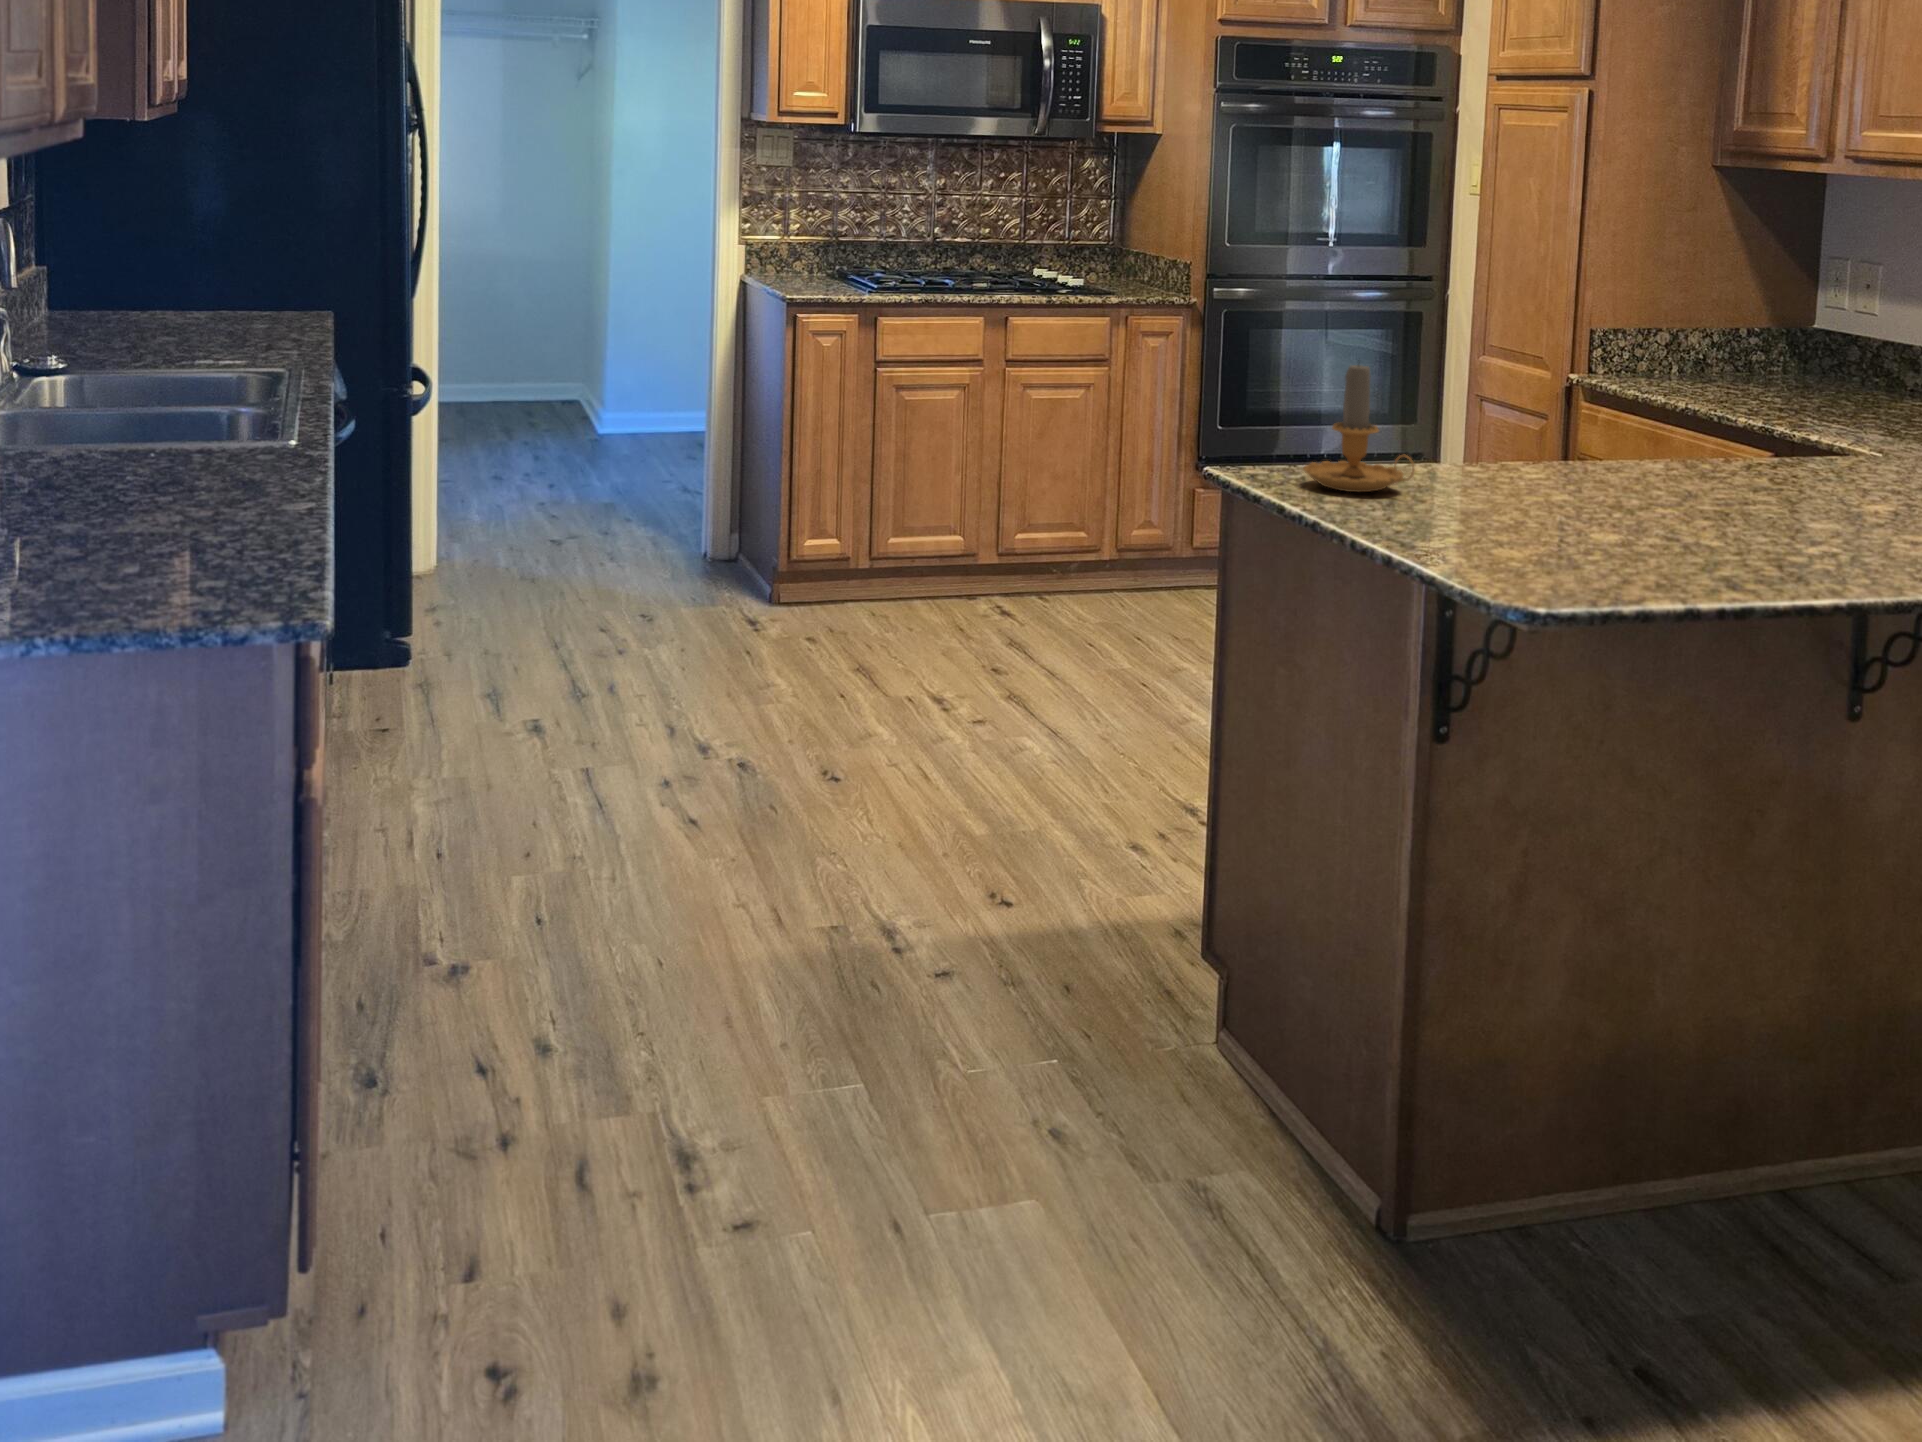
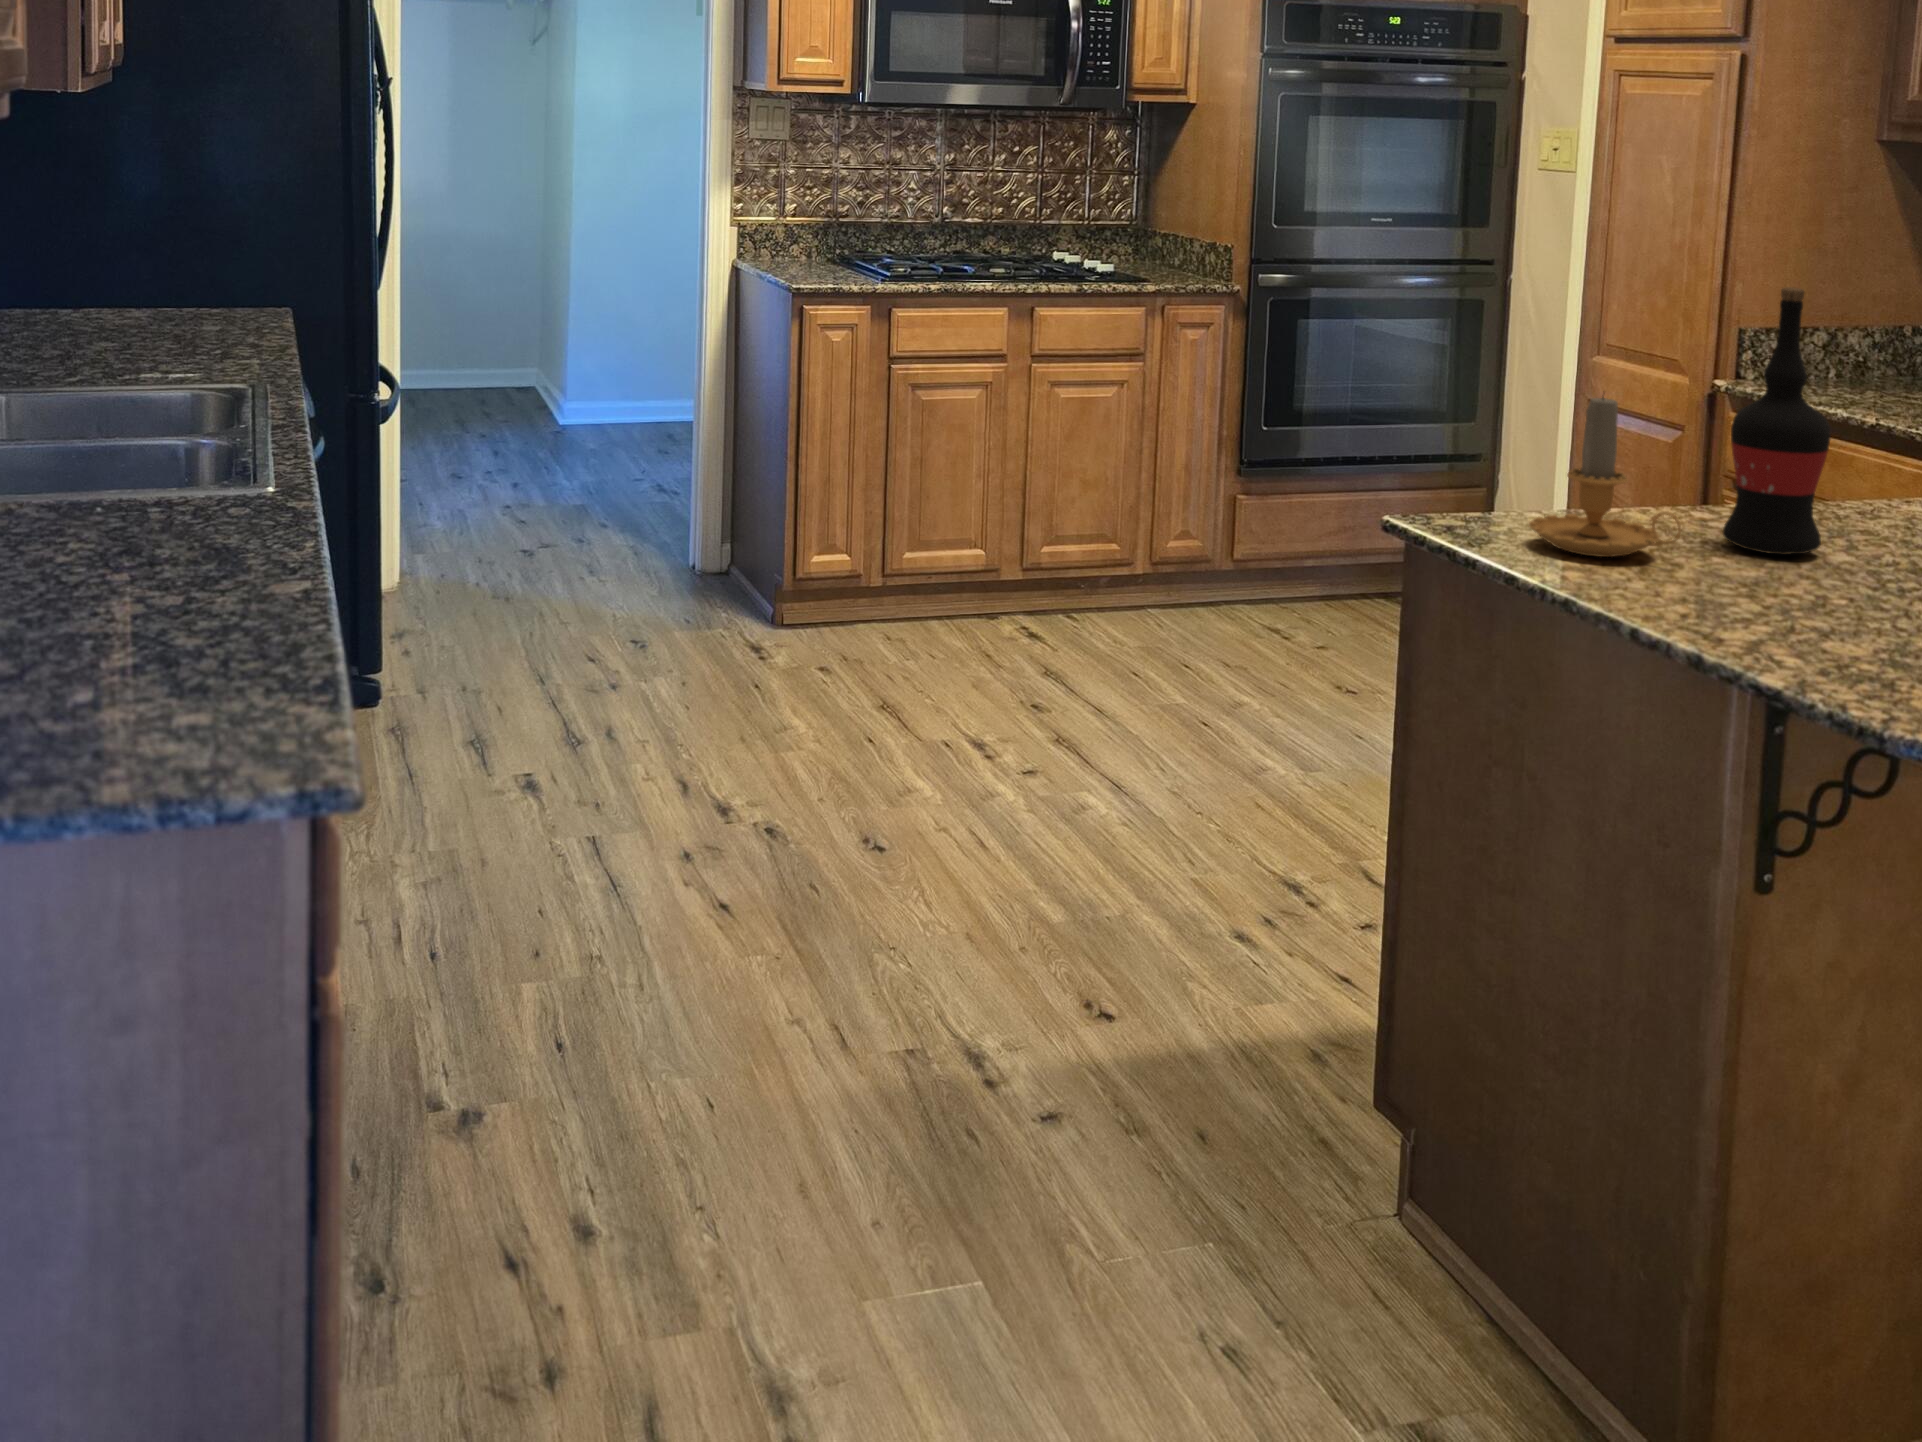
wine bottle: none [1464,277,1547,492] -> present [1723,287,1831,555]

